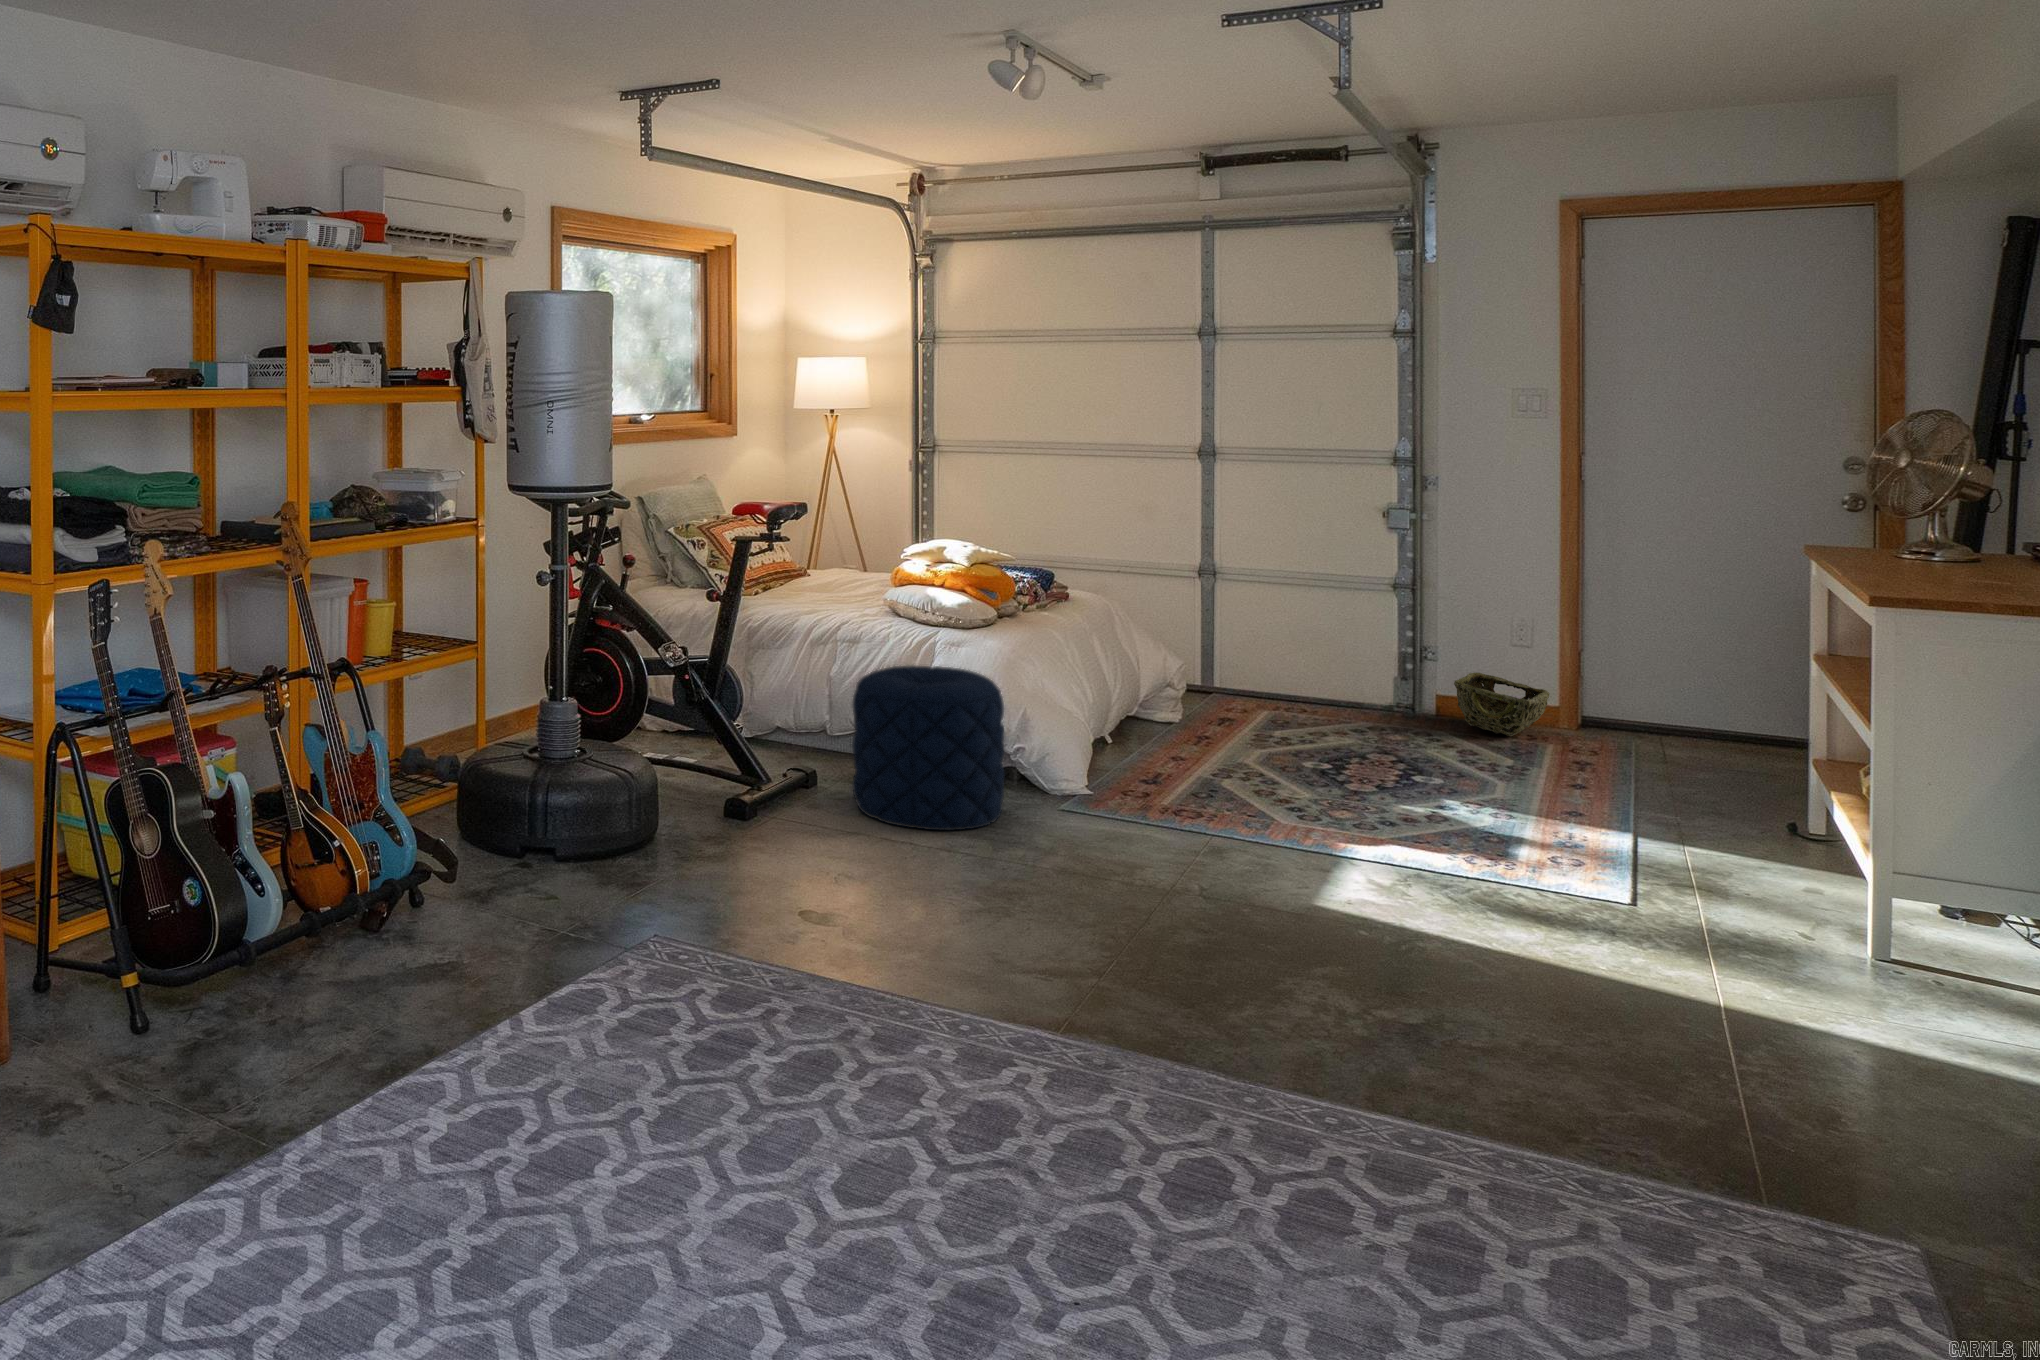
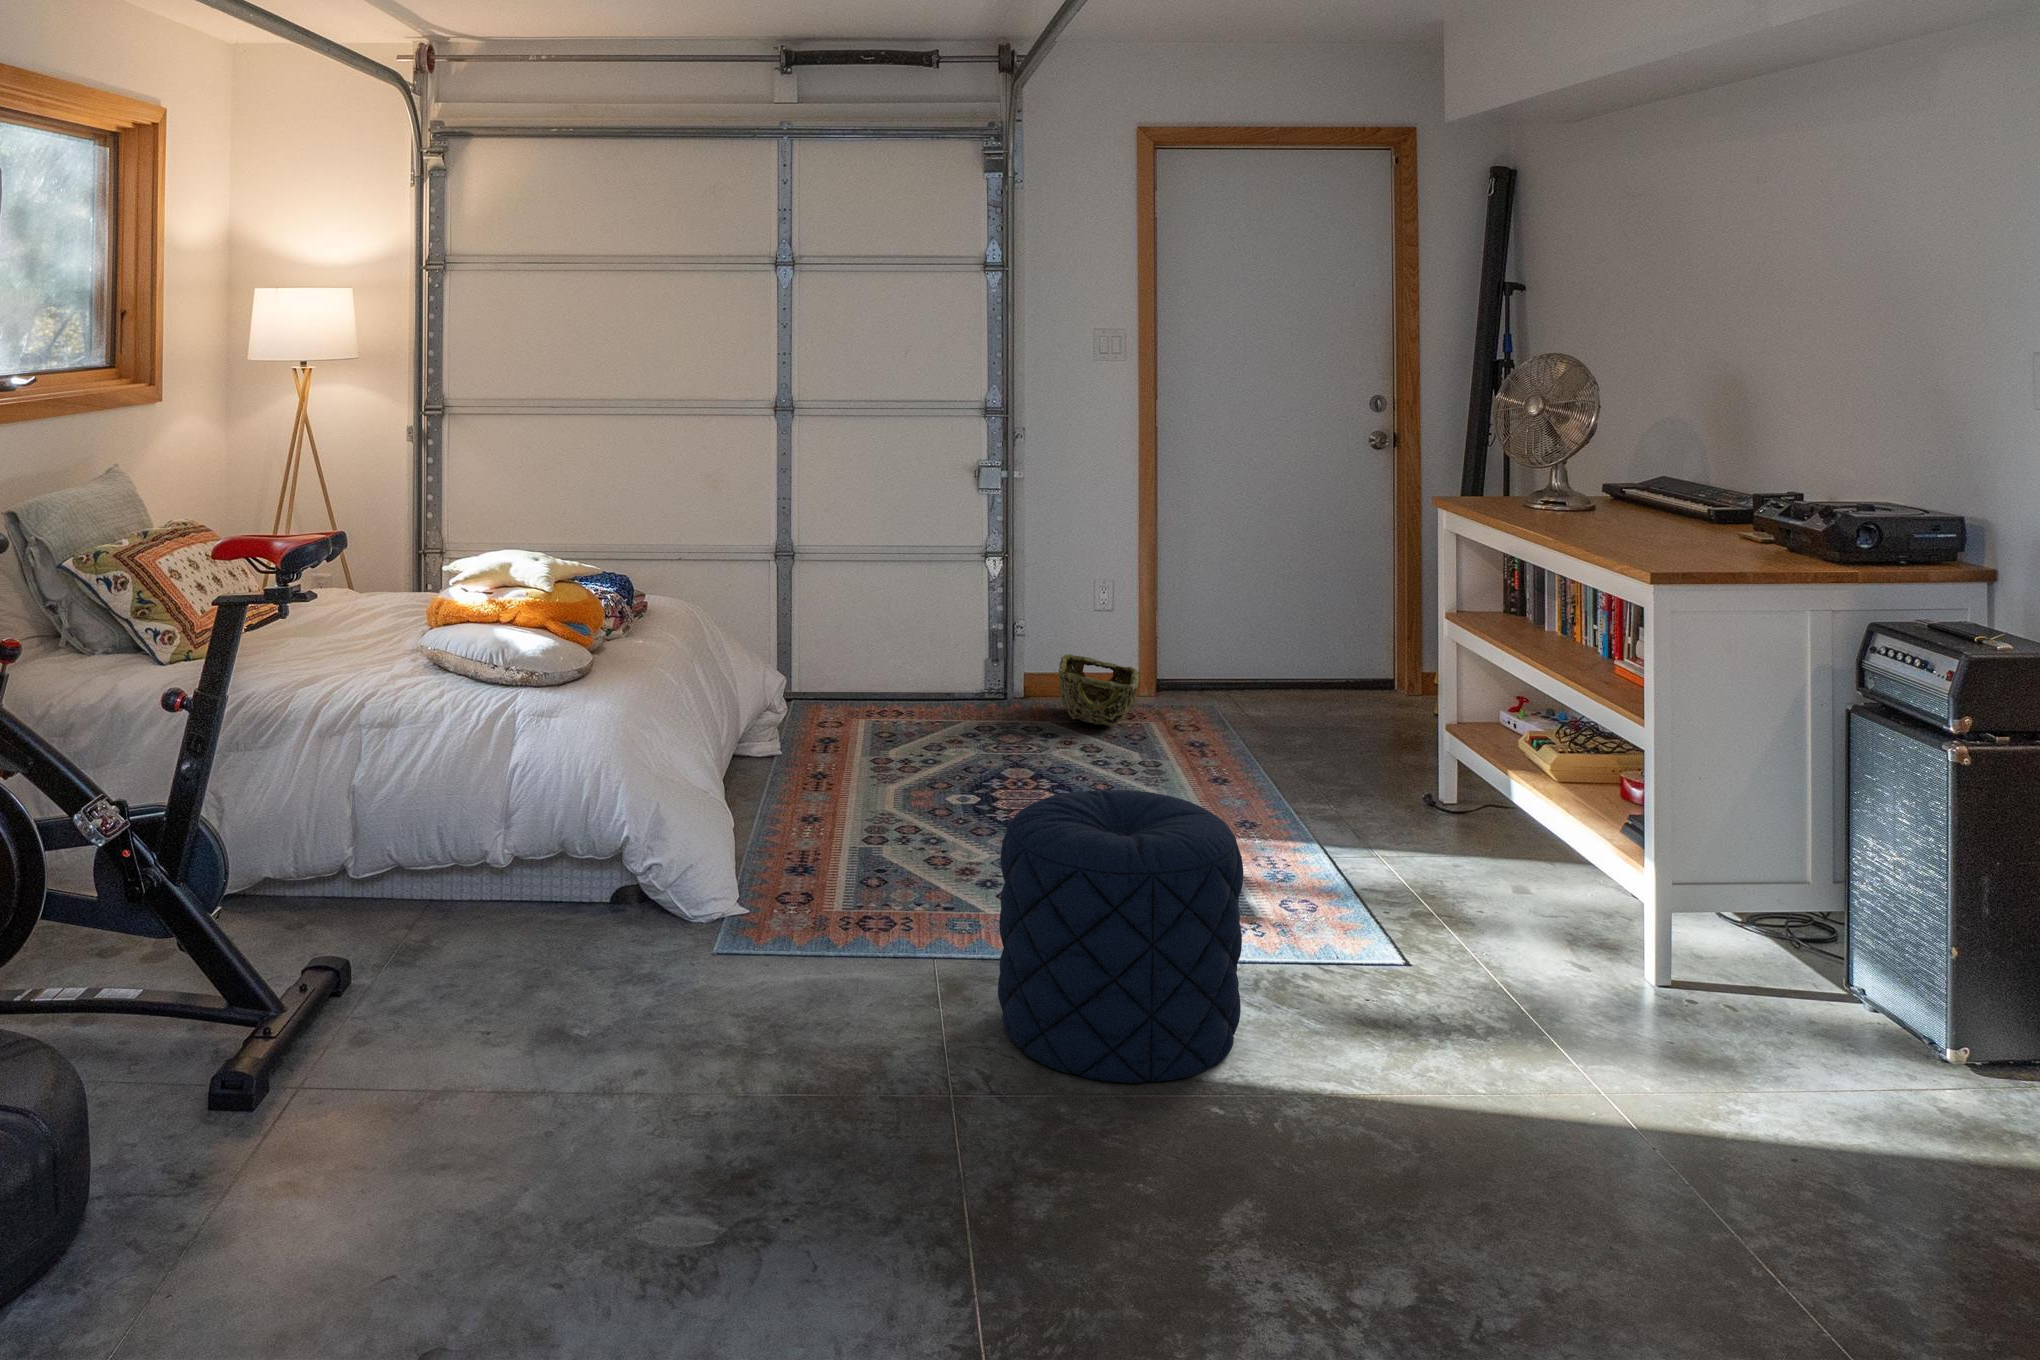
pouf: present [852,665,1004,830] -> present [998,790,1243,1083]

